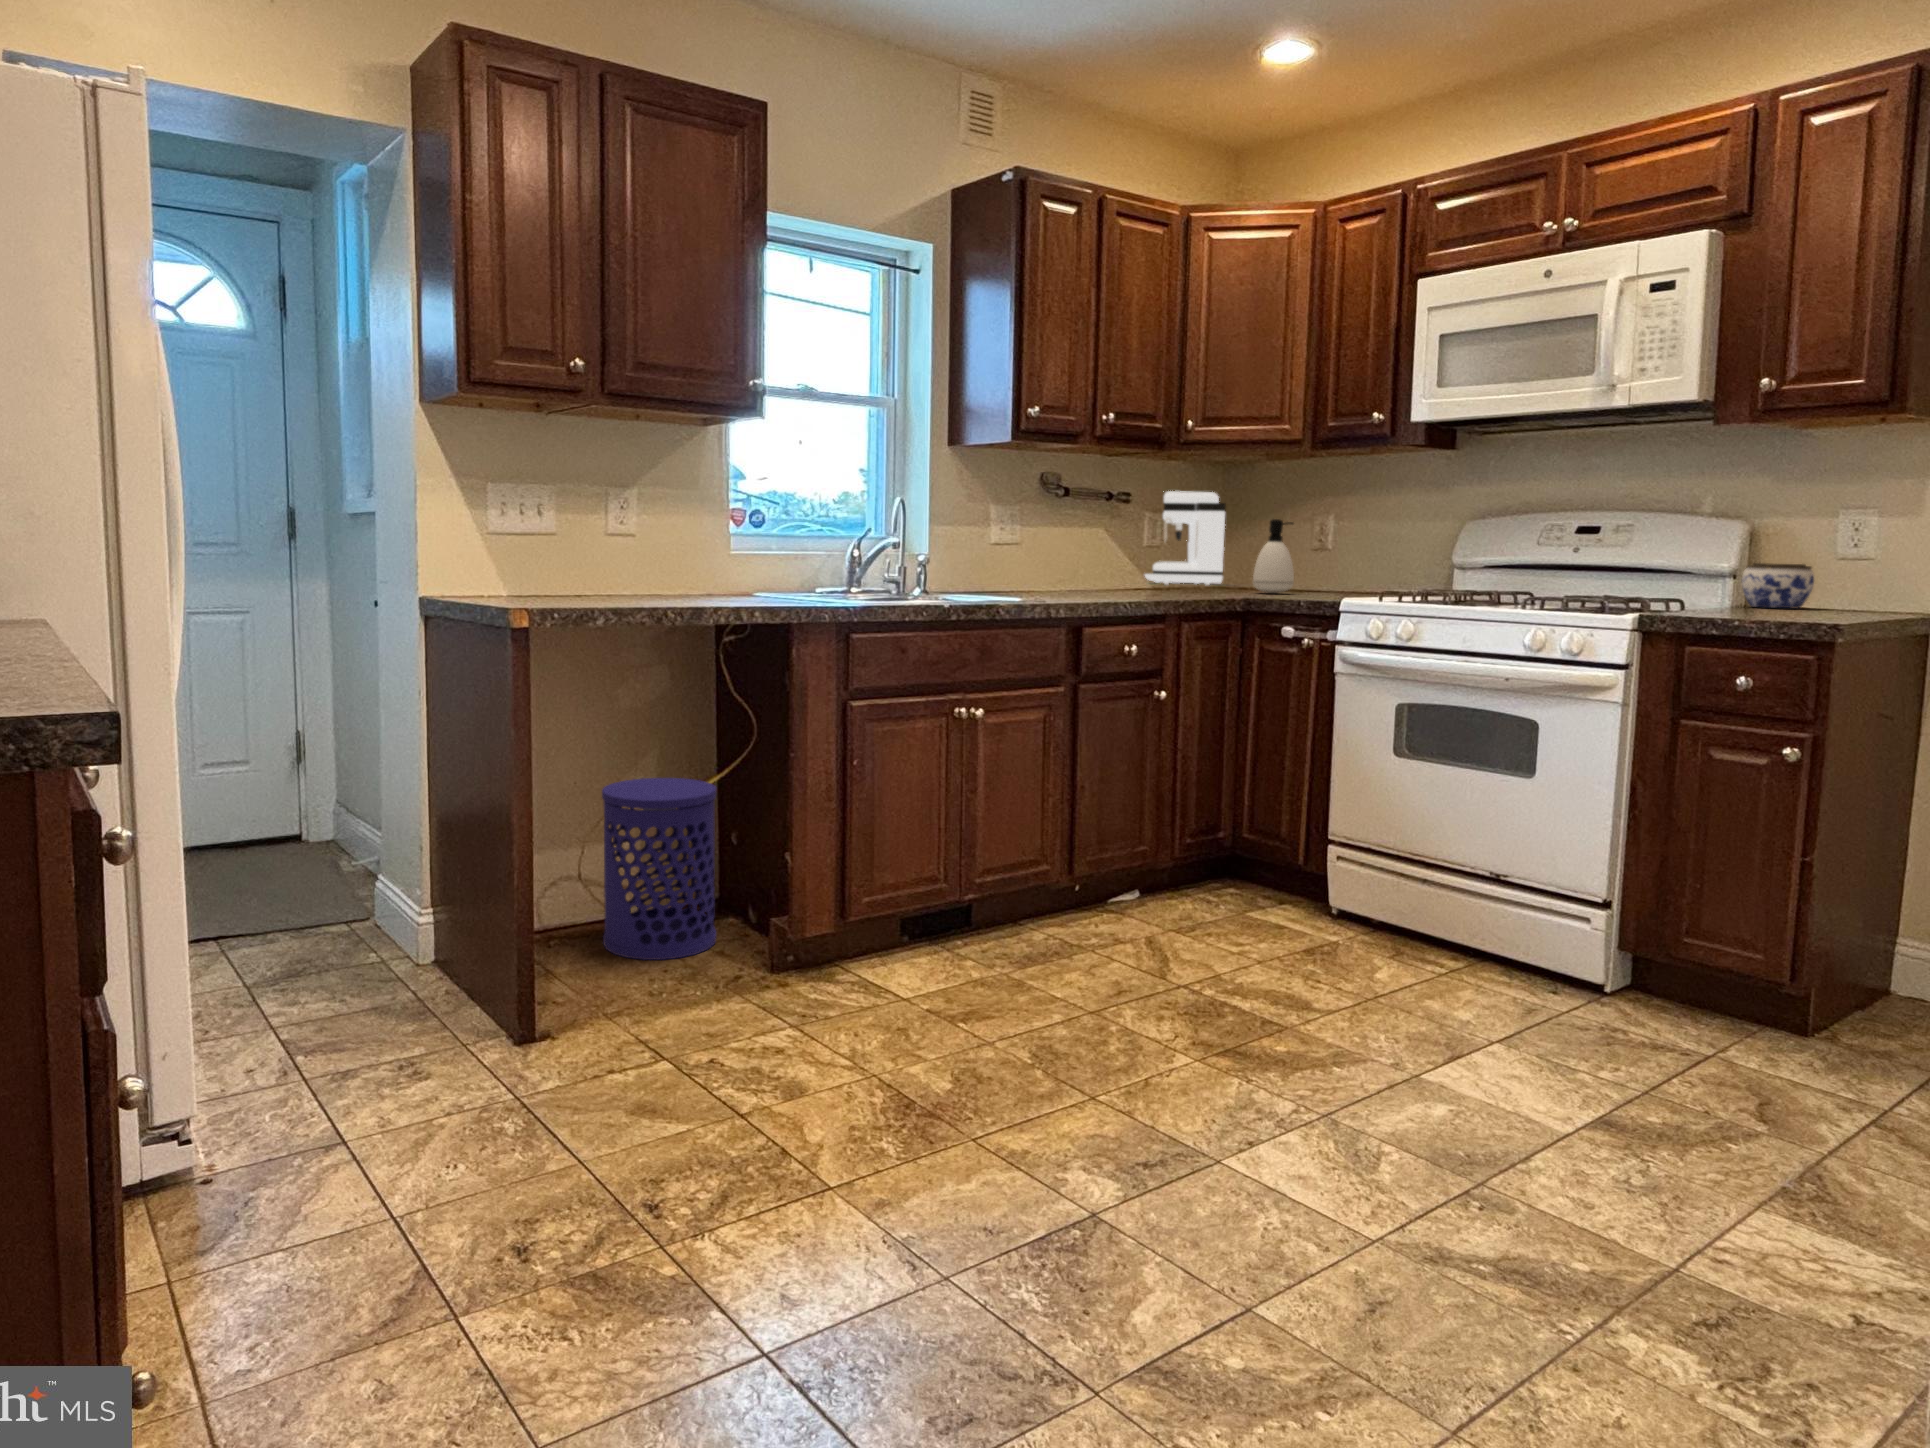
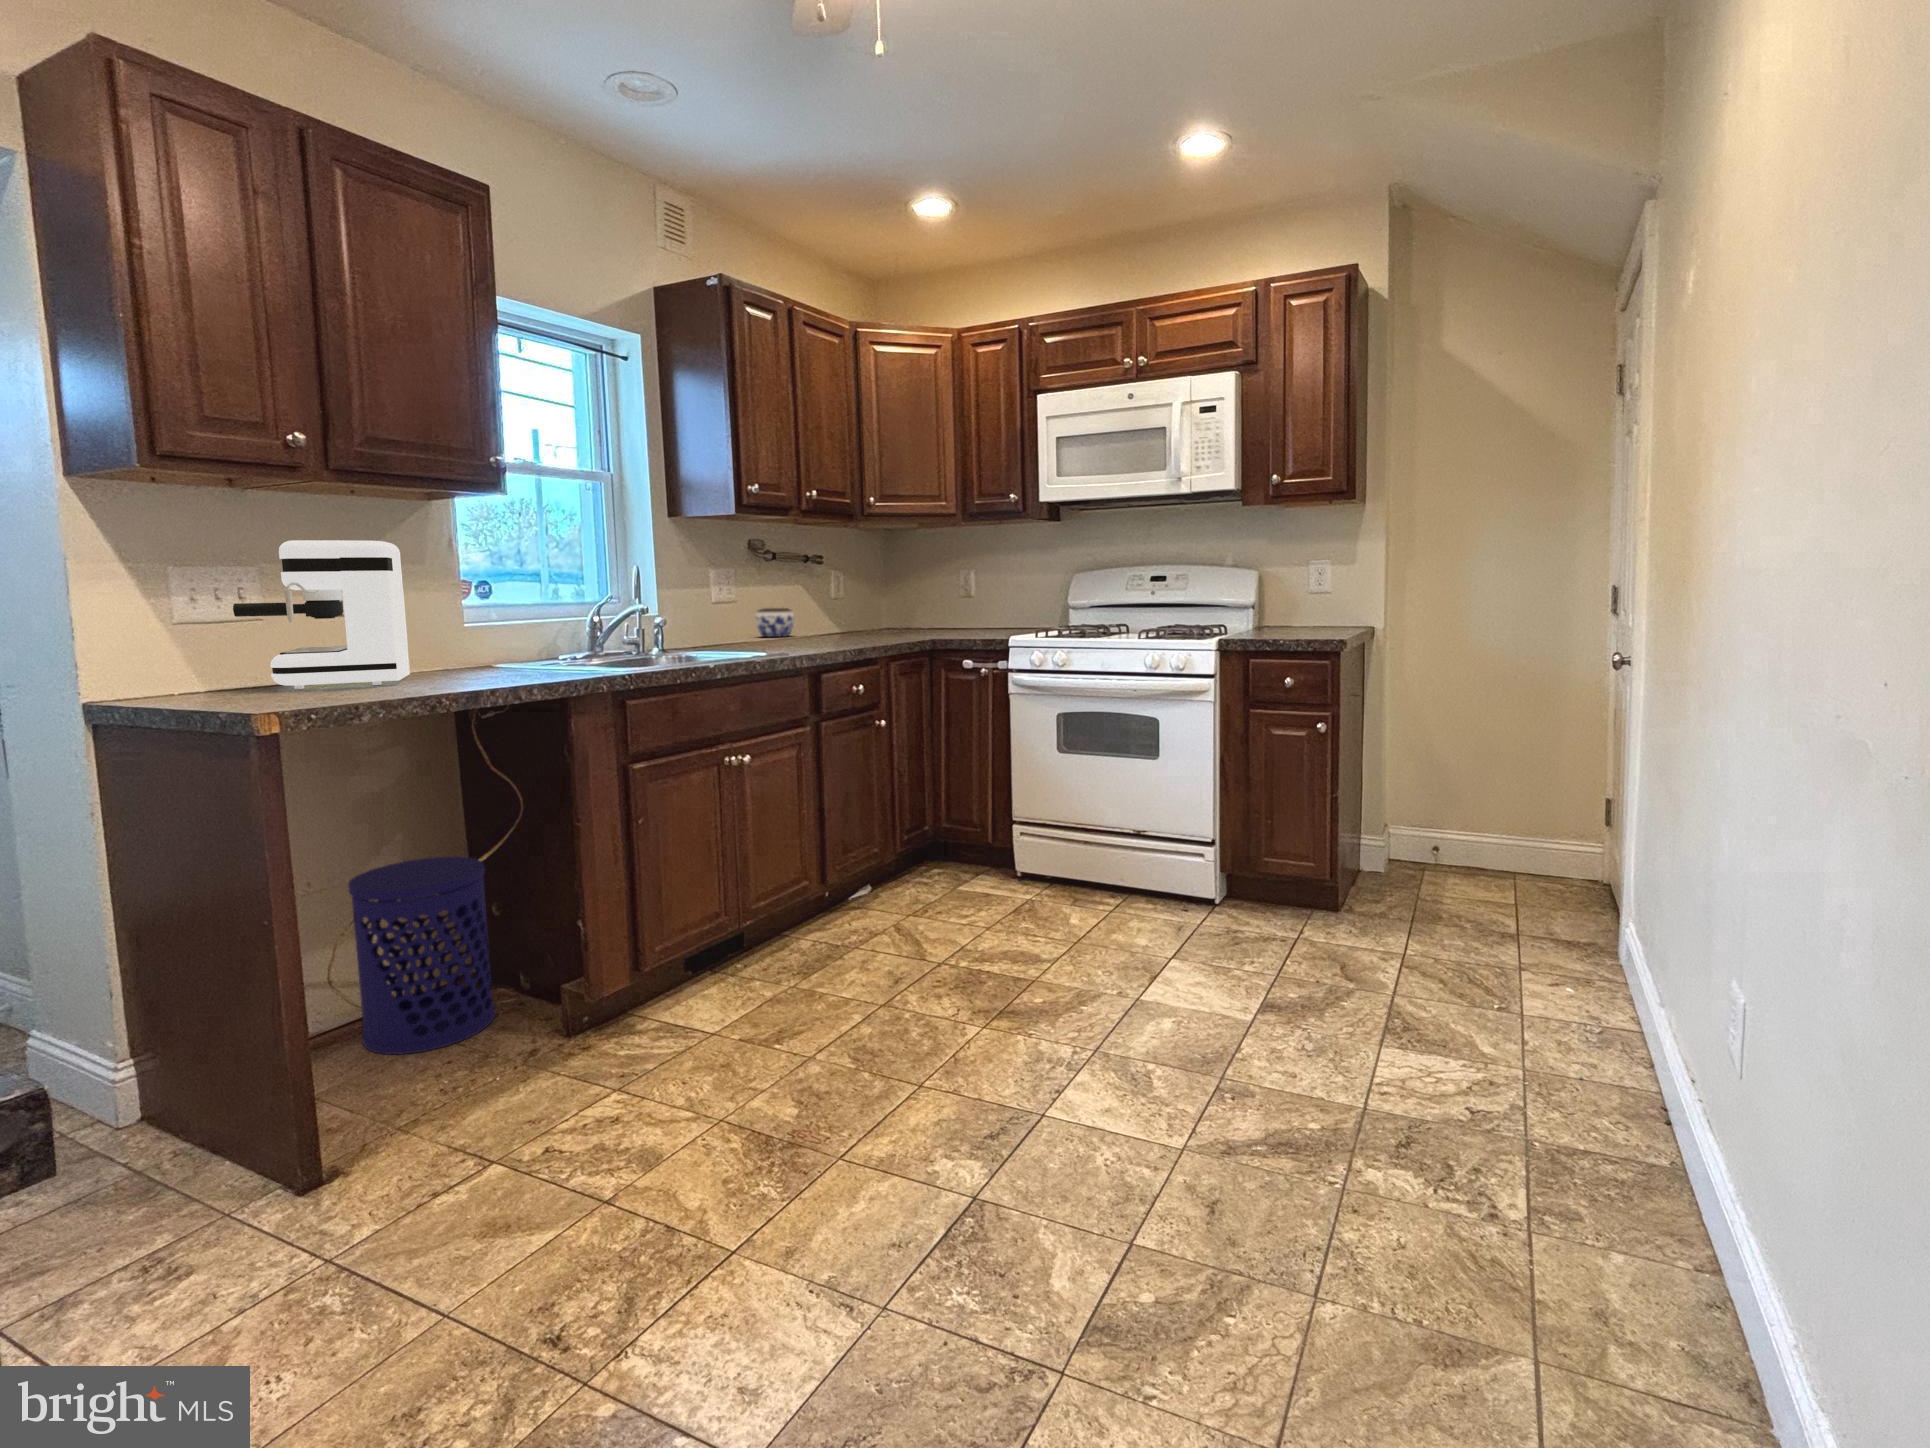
coffee maker: present [1145,491,1226,585] -> present [233,540,410,689]
soap dispenser: present [1253,519,1294,593] -> none [935,577,966,634]
jar: present [1742,563,1815,608] -> present [755,608,794,637]

